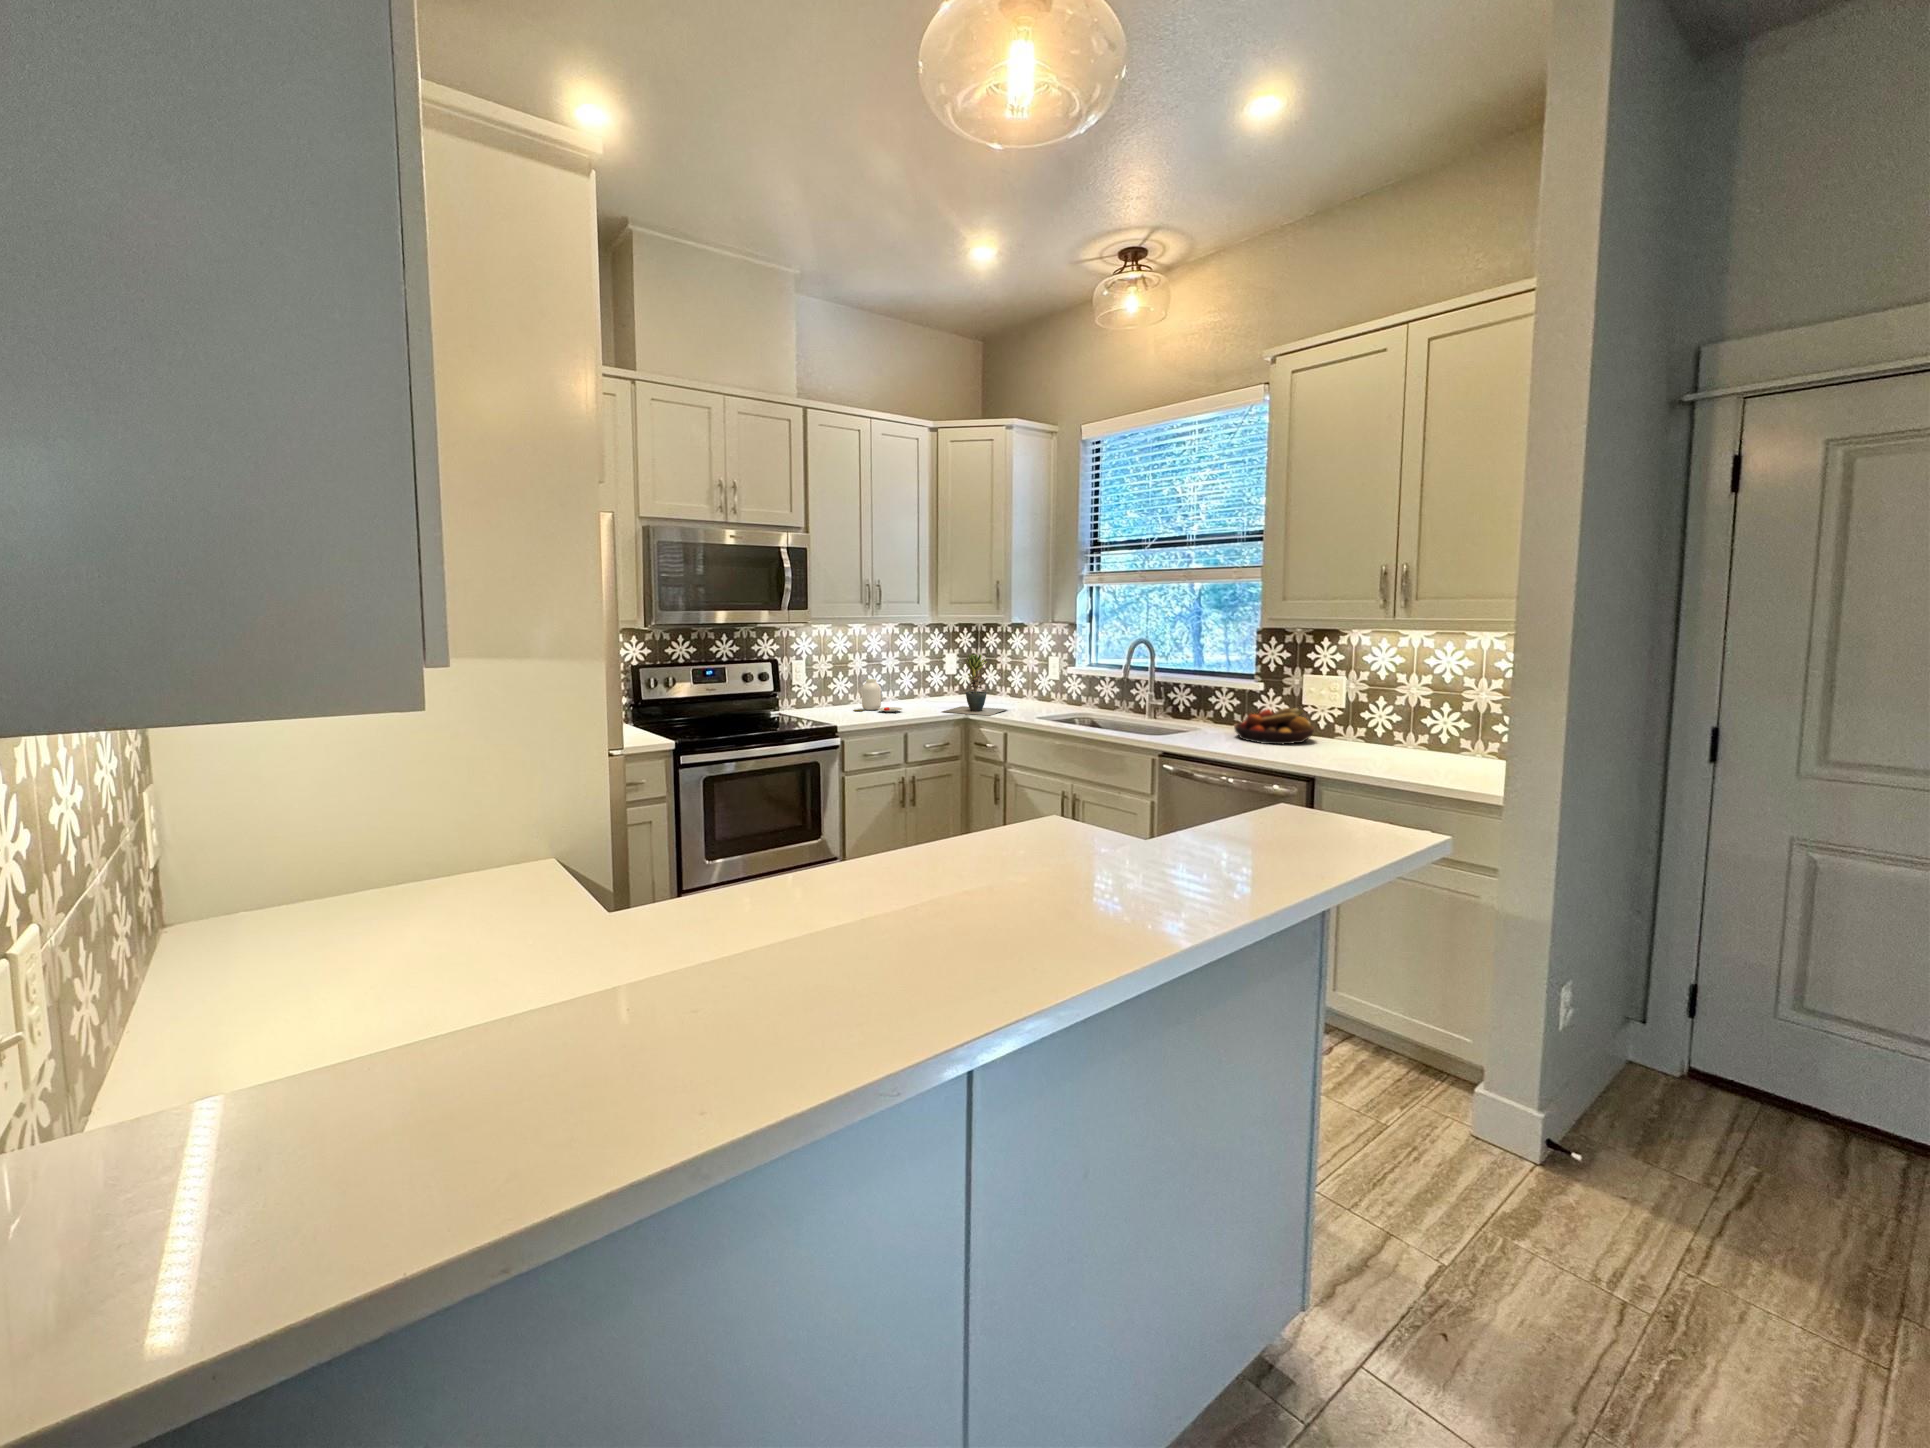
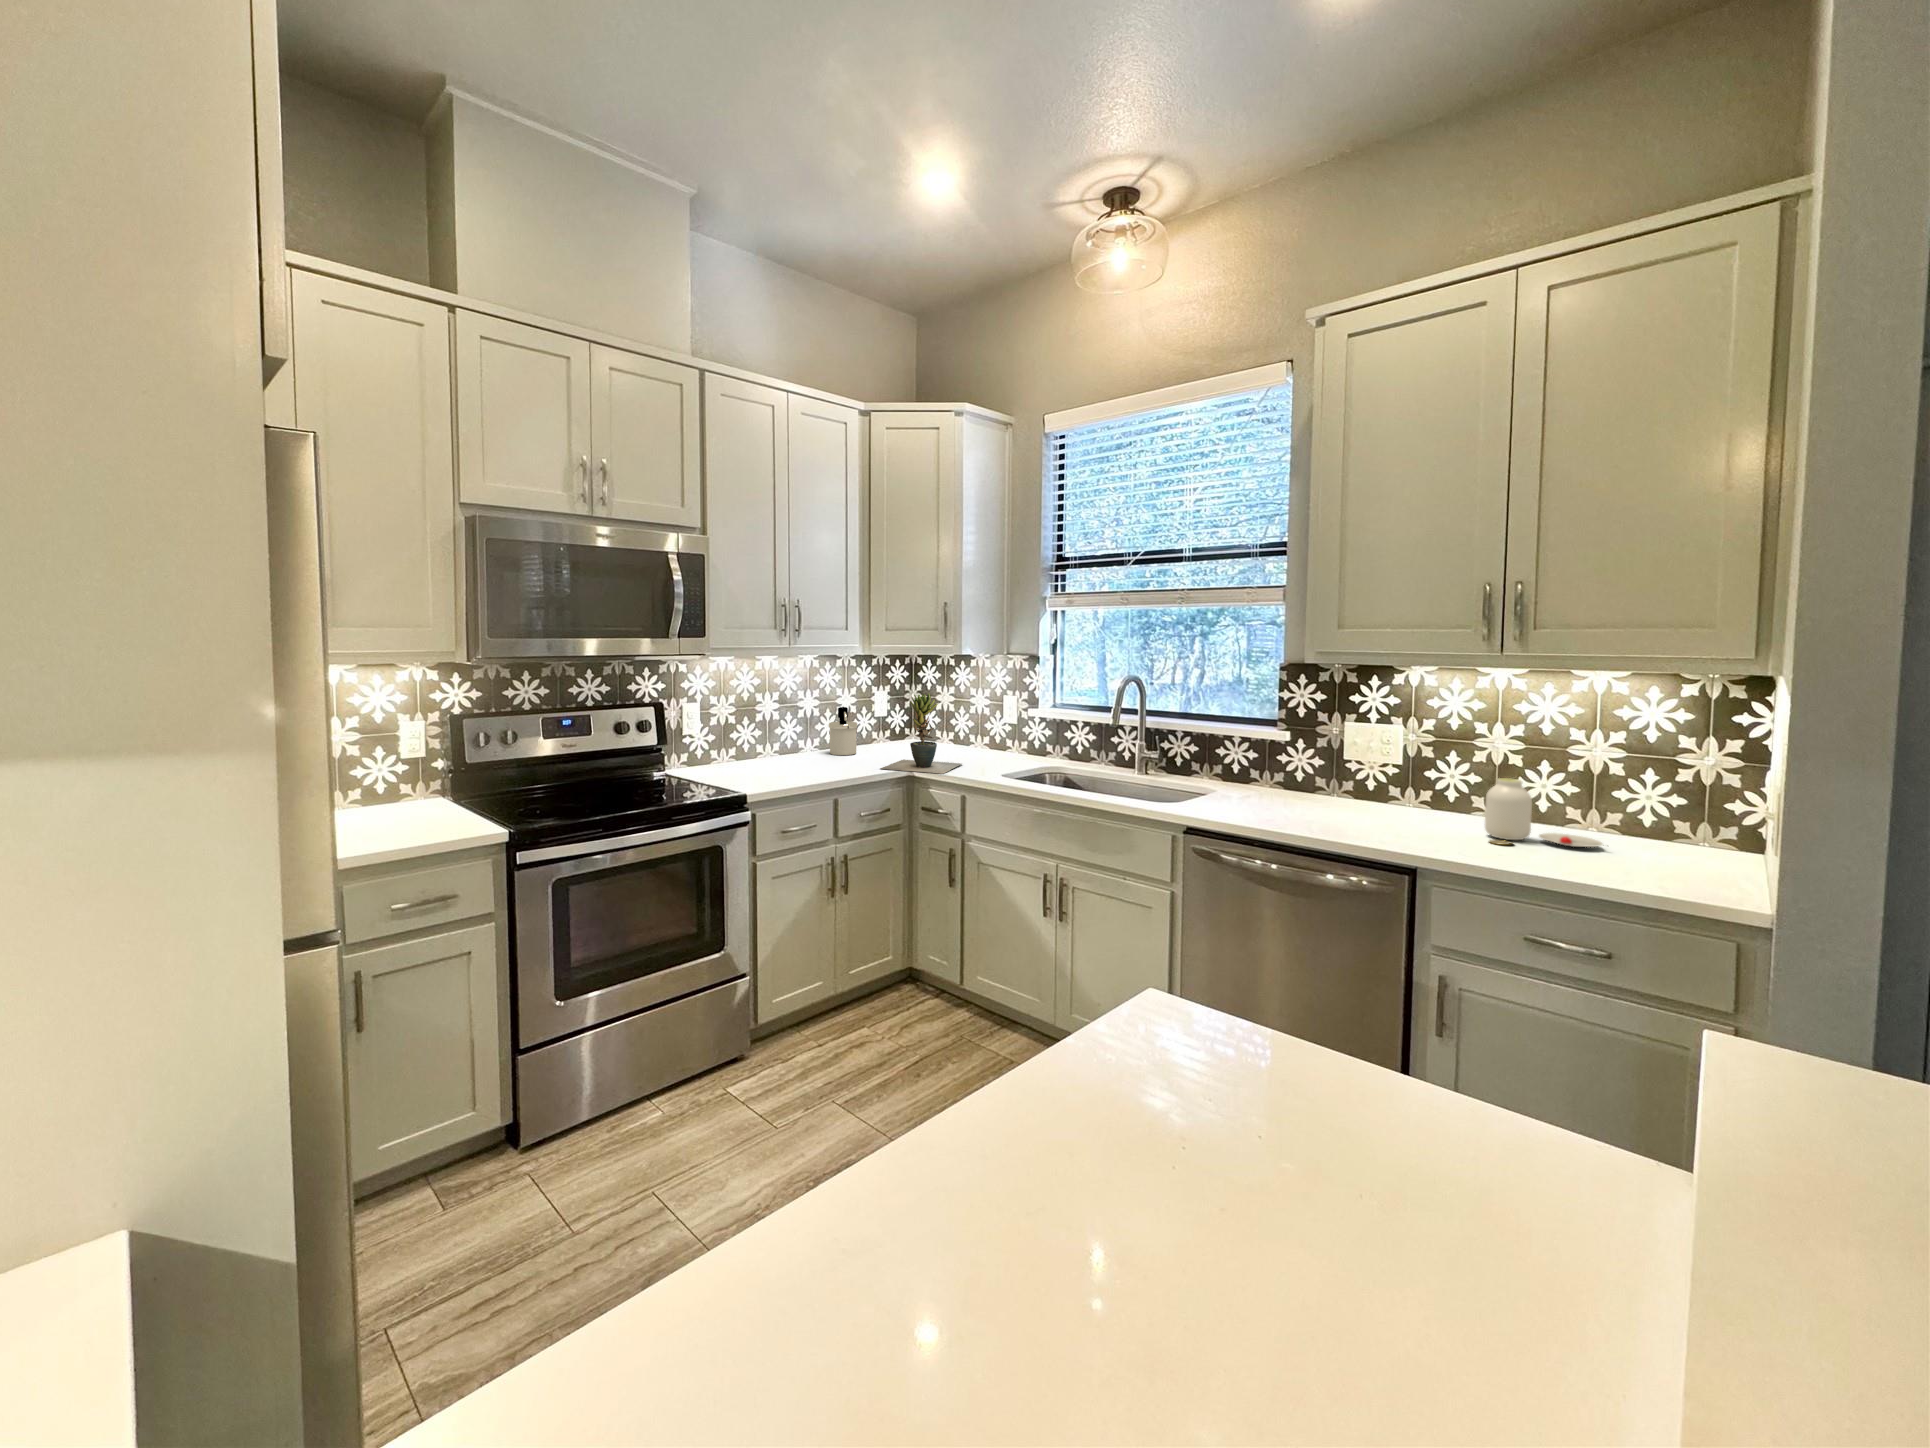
soap dispenser: none [905,665,928,703] -> present [829,707,857,755]
jar: present [854,679,902,712] -> present [1485,778,1602,847]
fruit bowl: present [1234,708,1314,744] -> none [1267,764,1372,815]

